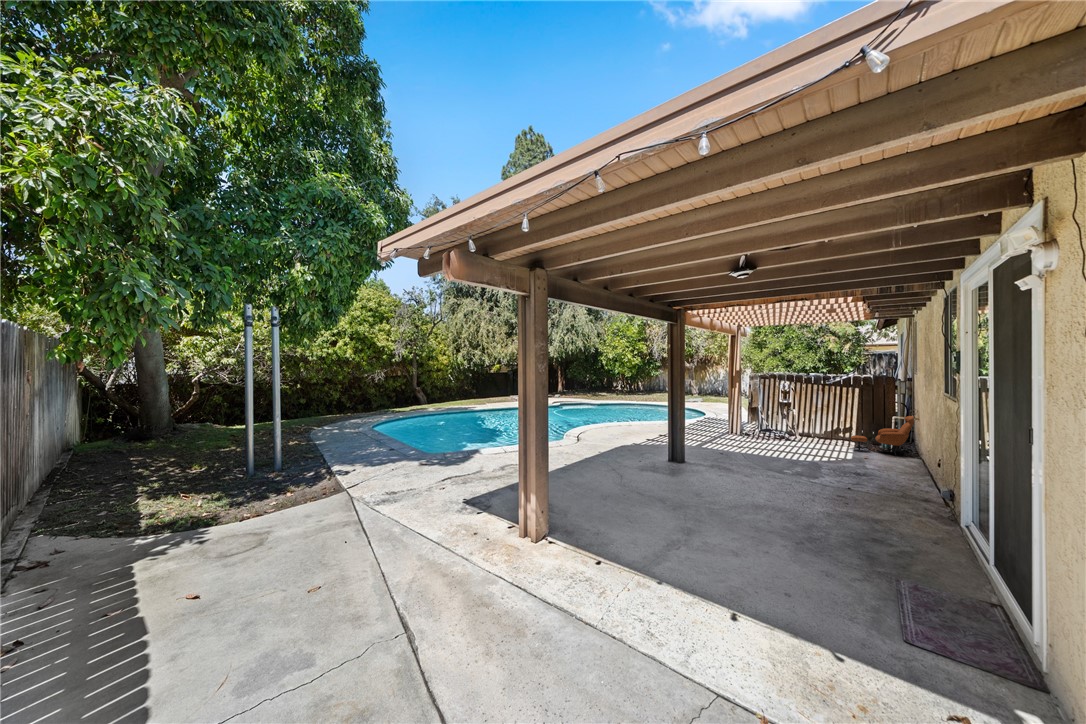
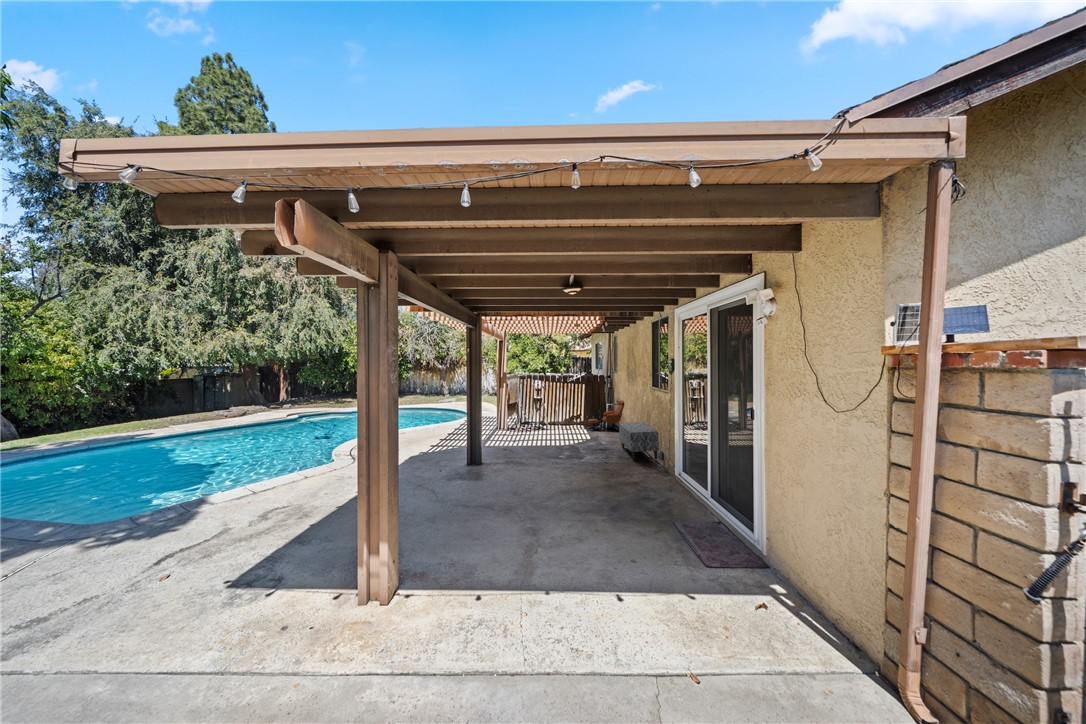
bench: none [883,443,939,499] -> present [619,422,659,460]

